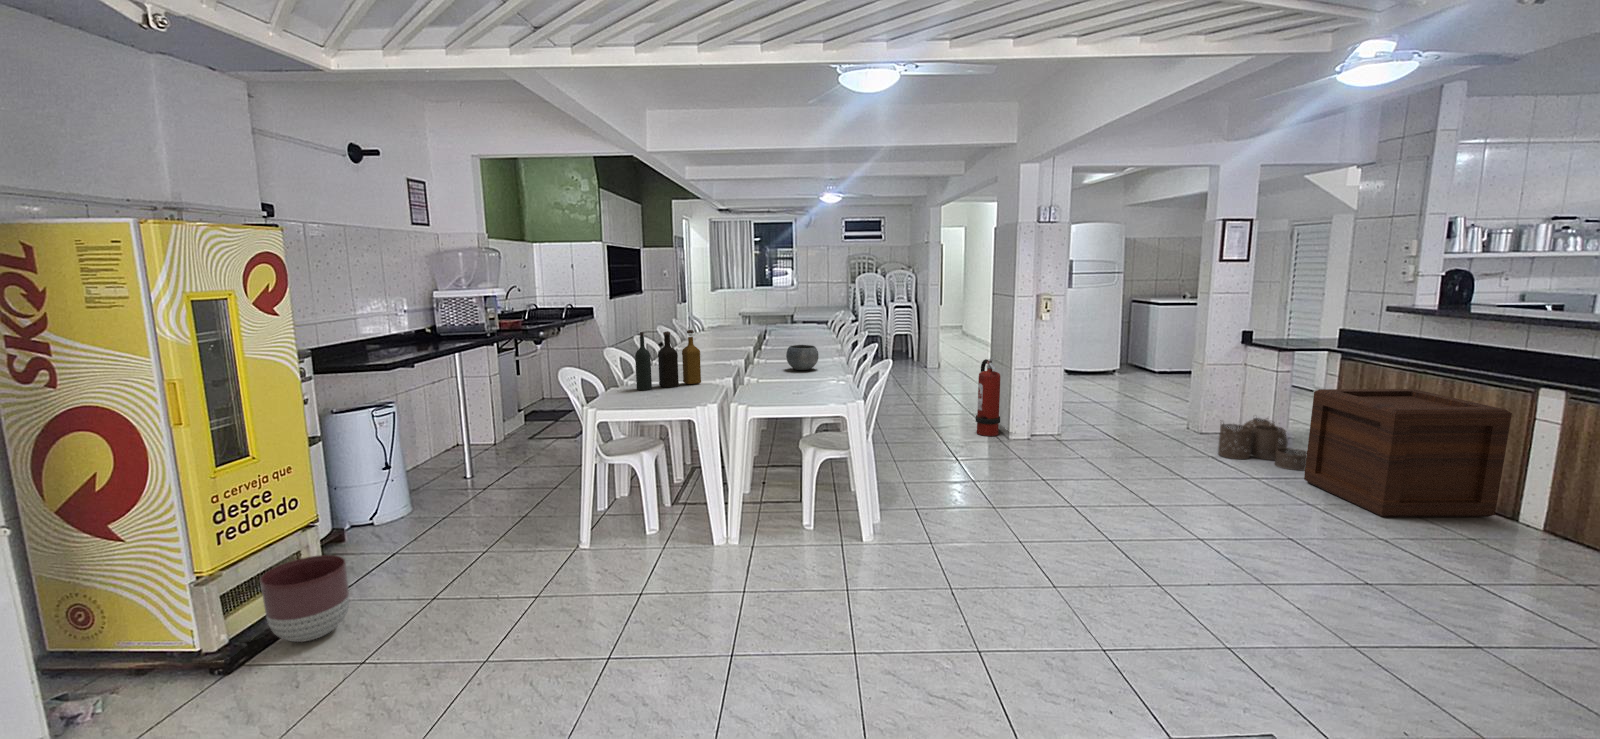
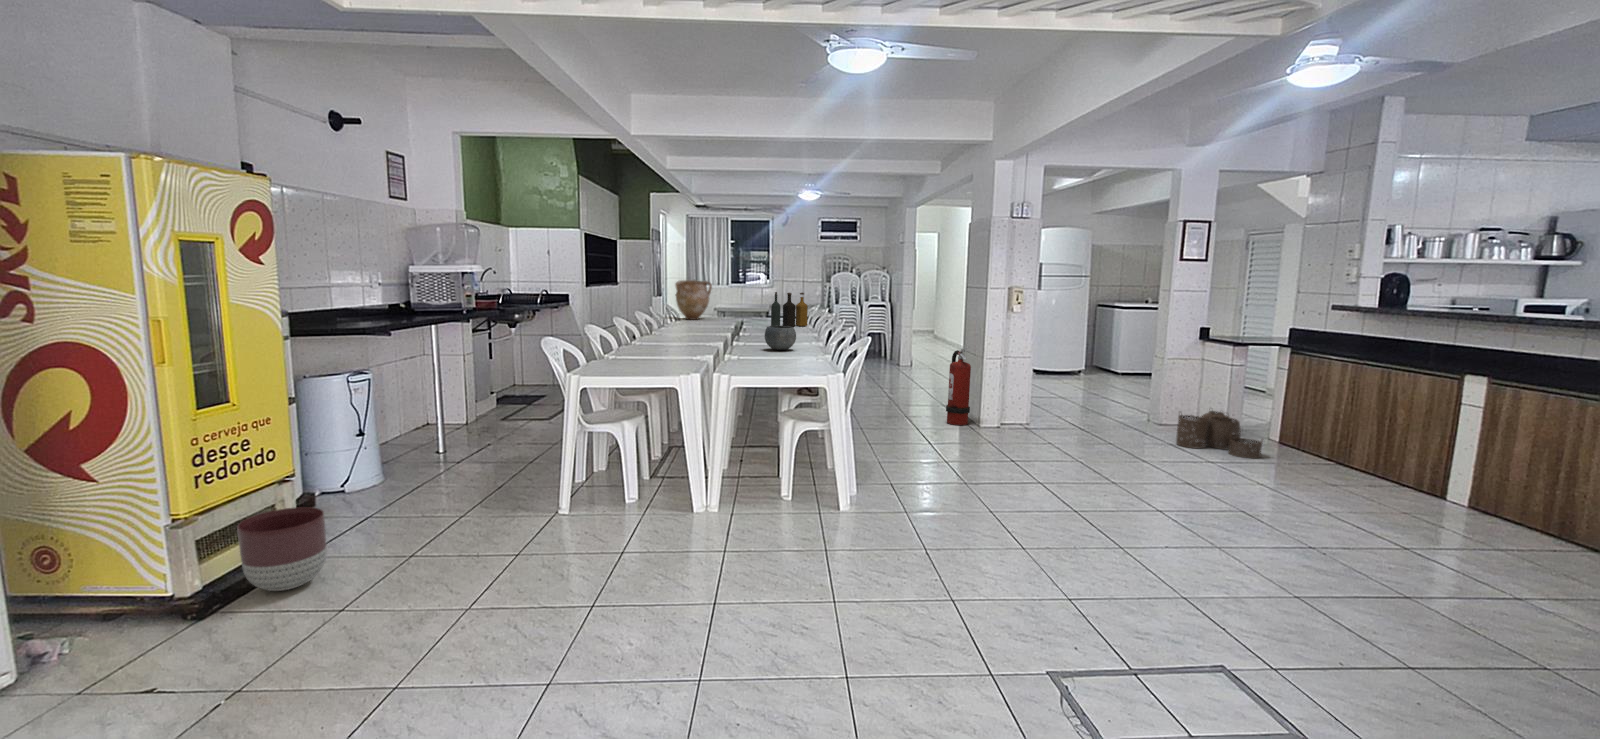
vase: none [700,290,736,330] -> present [675,280,712,320]
bottle: present [635,330,701,390] -> present [771,292,808,327]
wooden crate: present [1304,389,1512,517] -> none [1255,379,1443,498]

